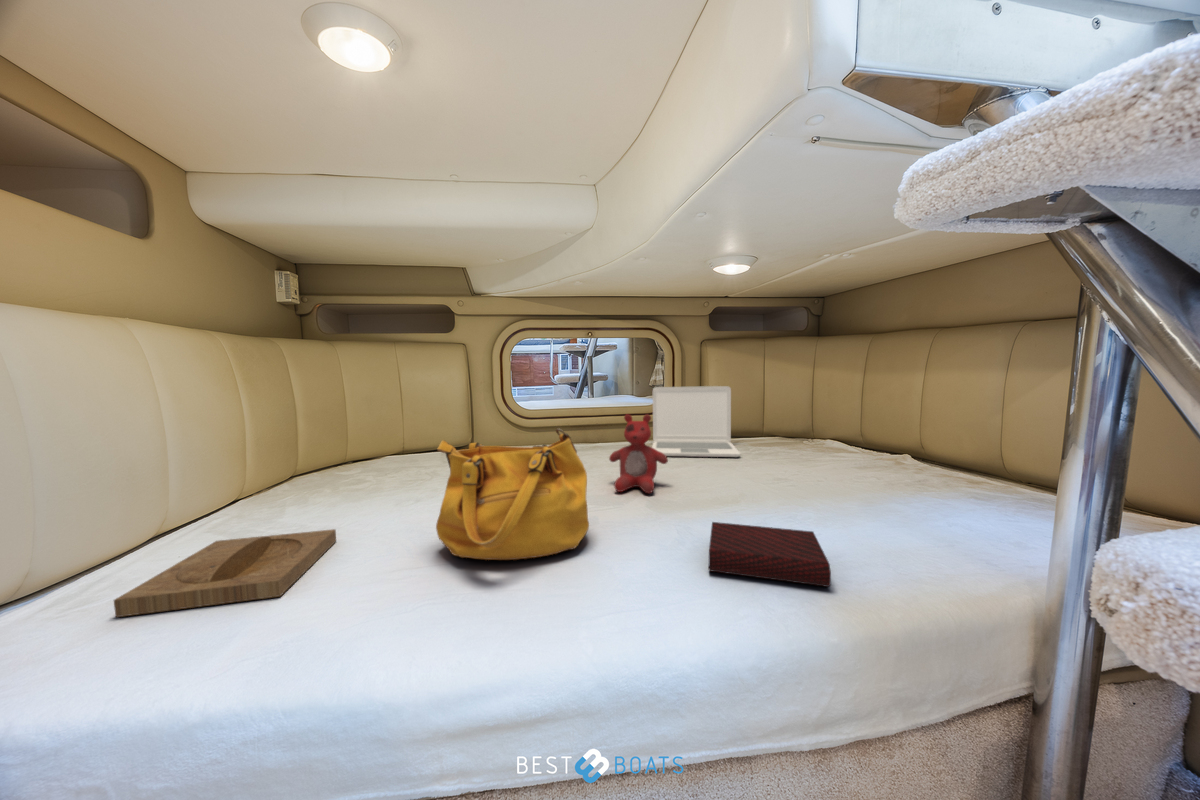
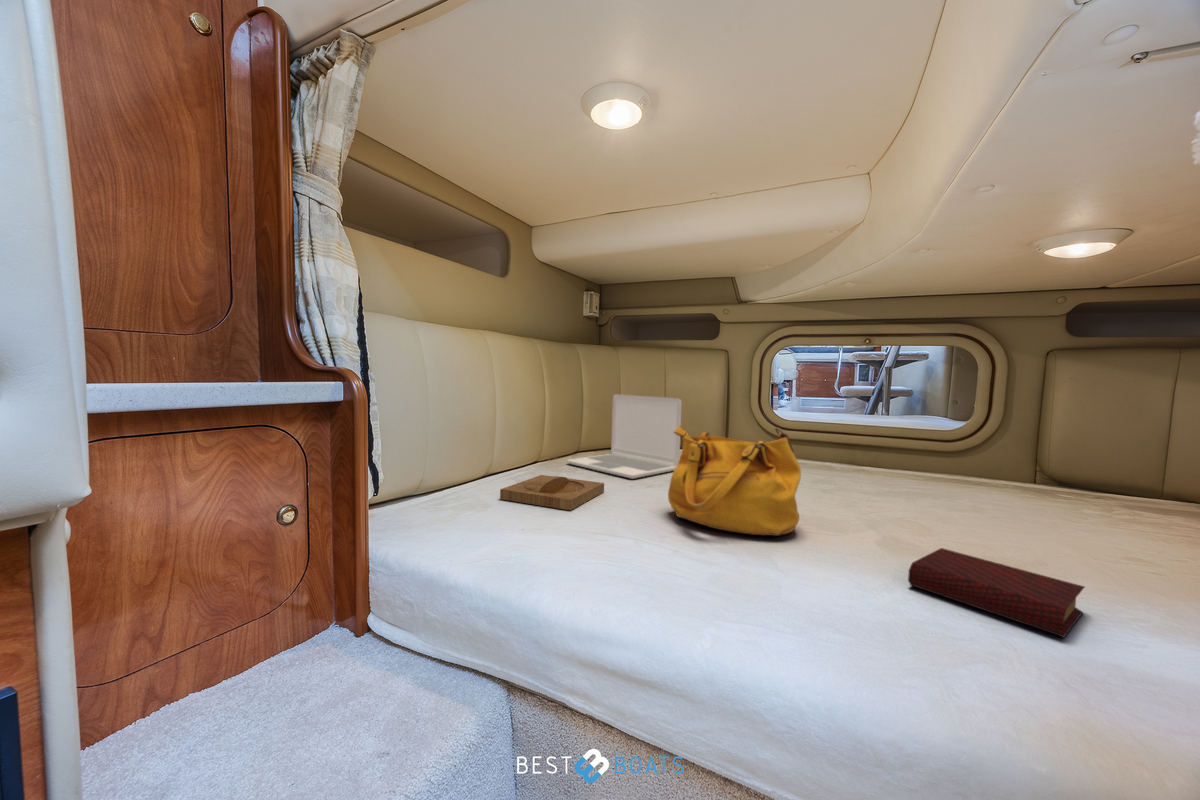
laptop: present [652,386,740,457] -> present [567,394,682,478]
stuffed bear: present [609,414,668,493] -> none [852,429,929,519]

